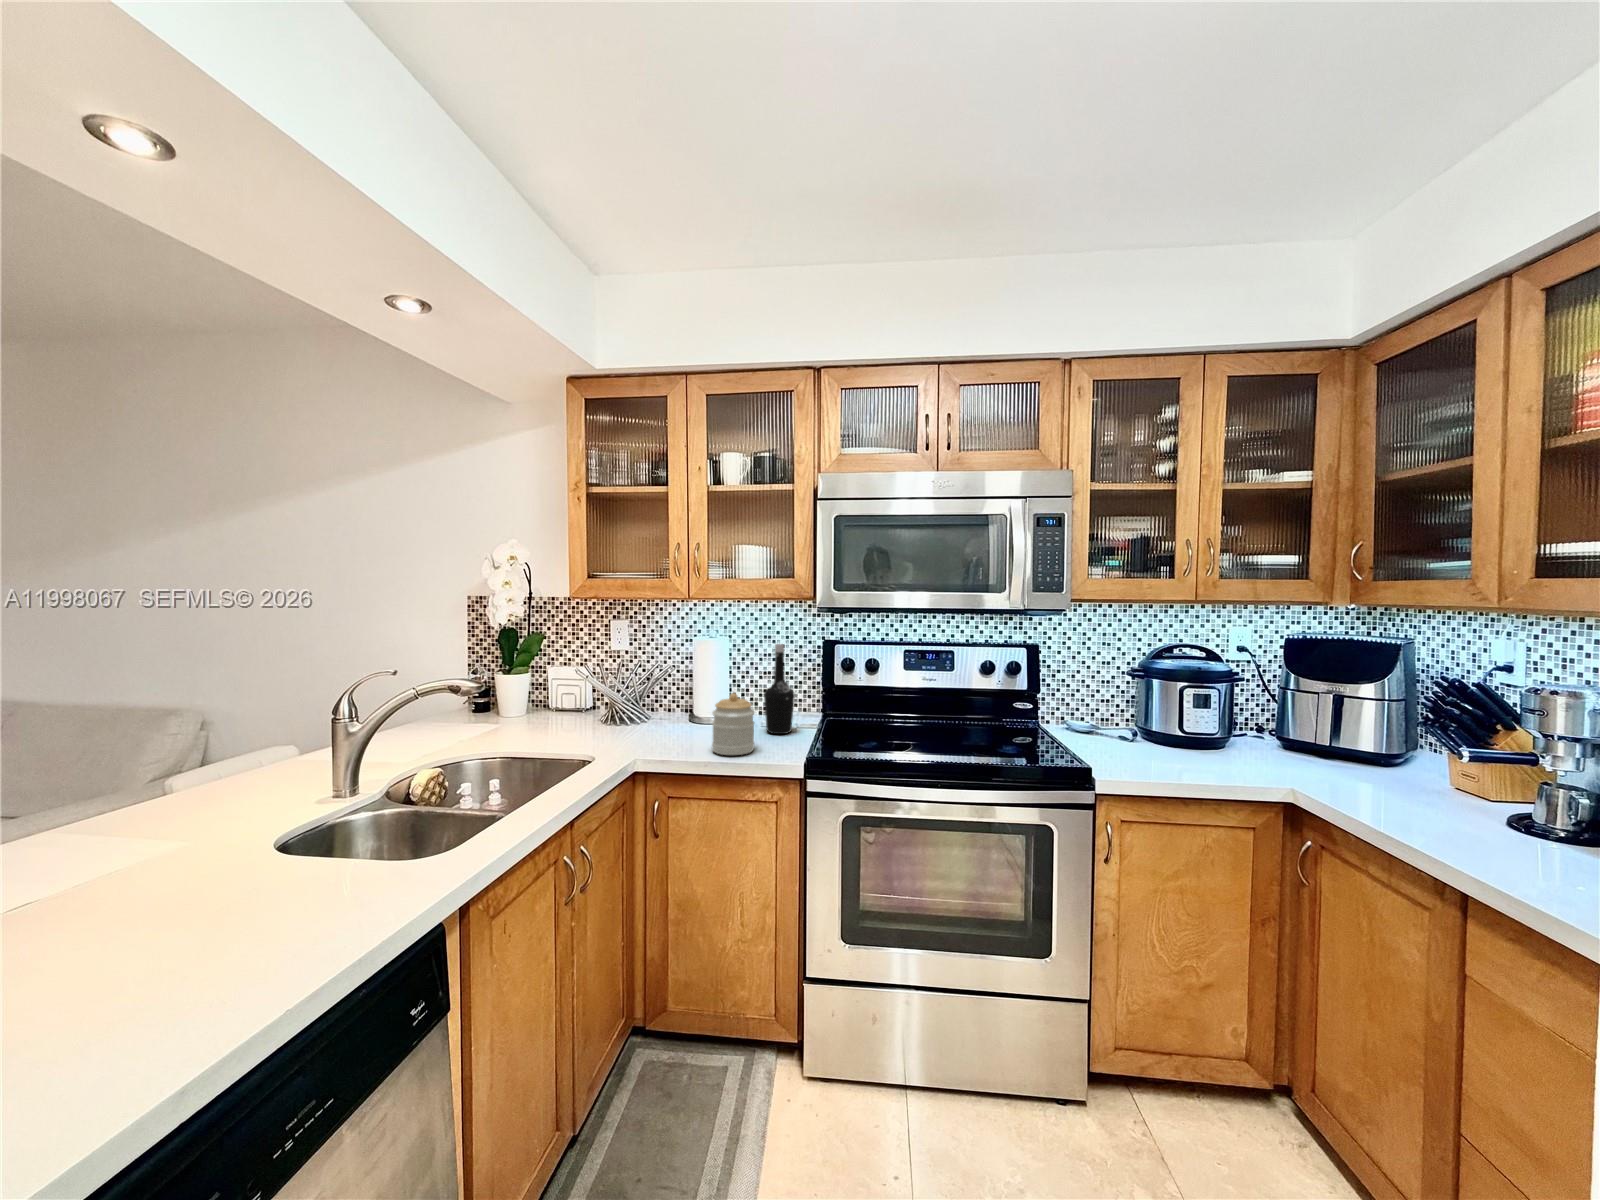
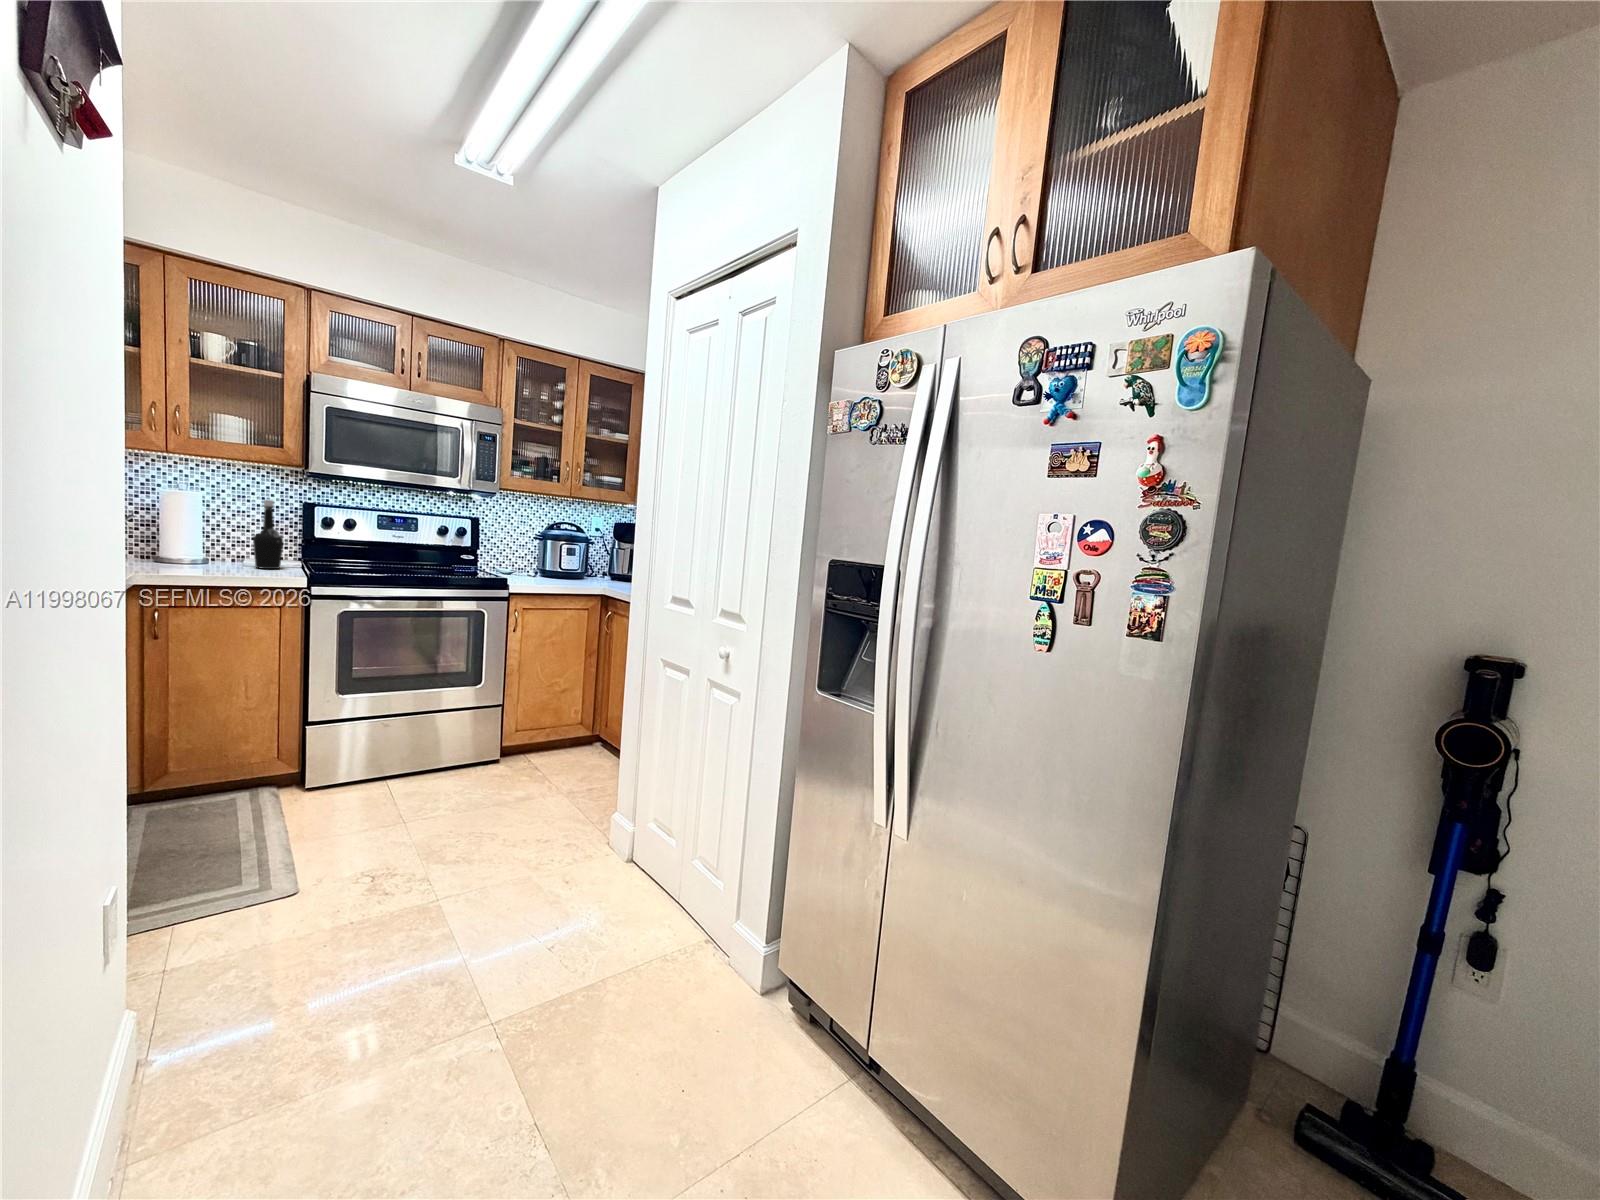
jar: present [712,693,754,755] -> none [214,531,256,576]

